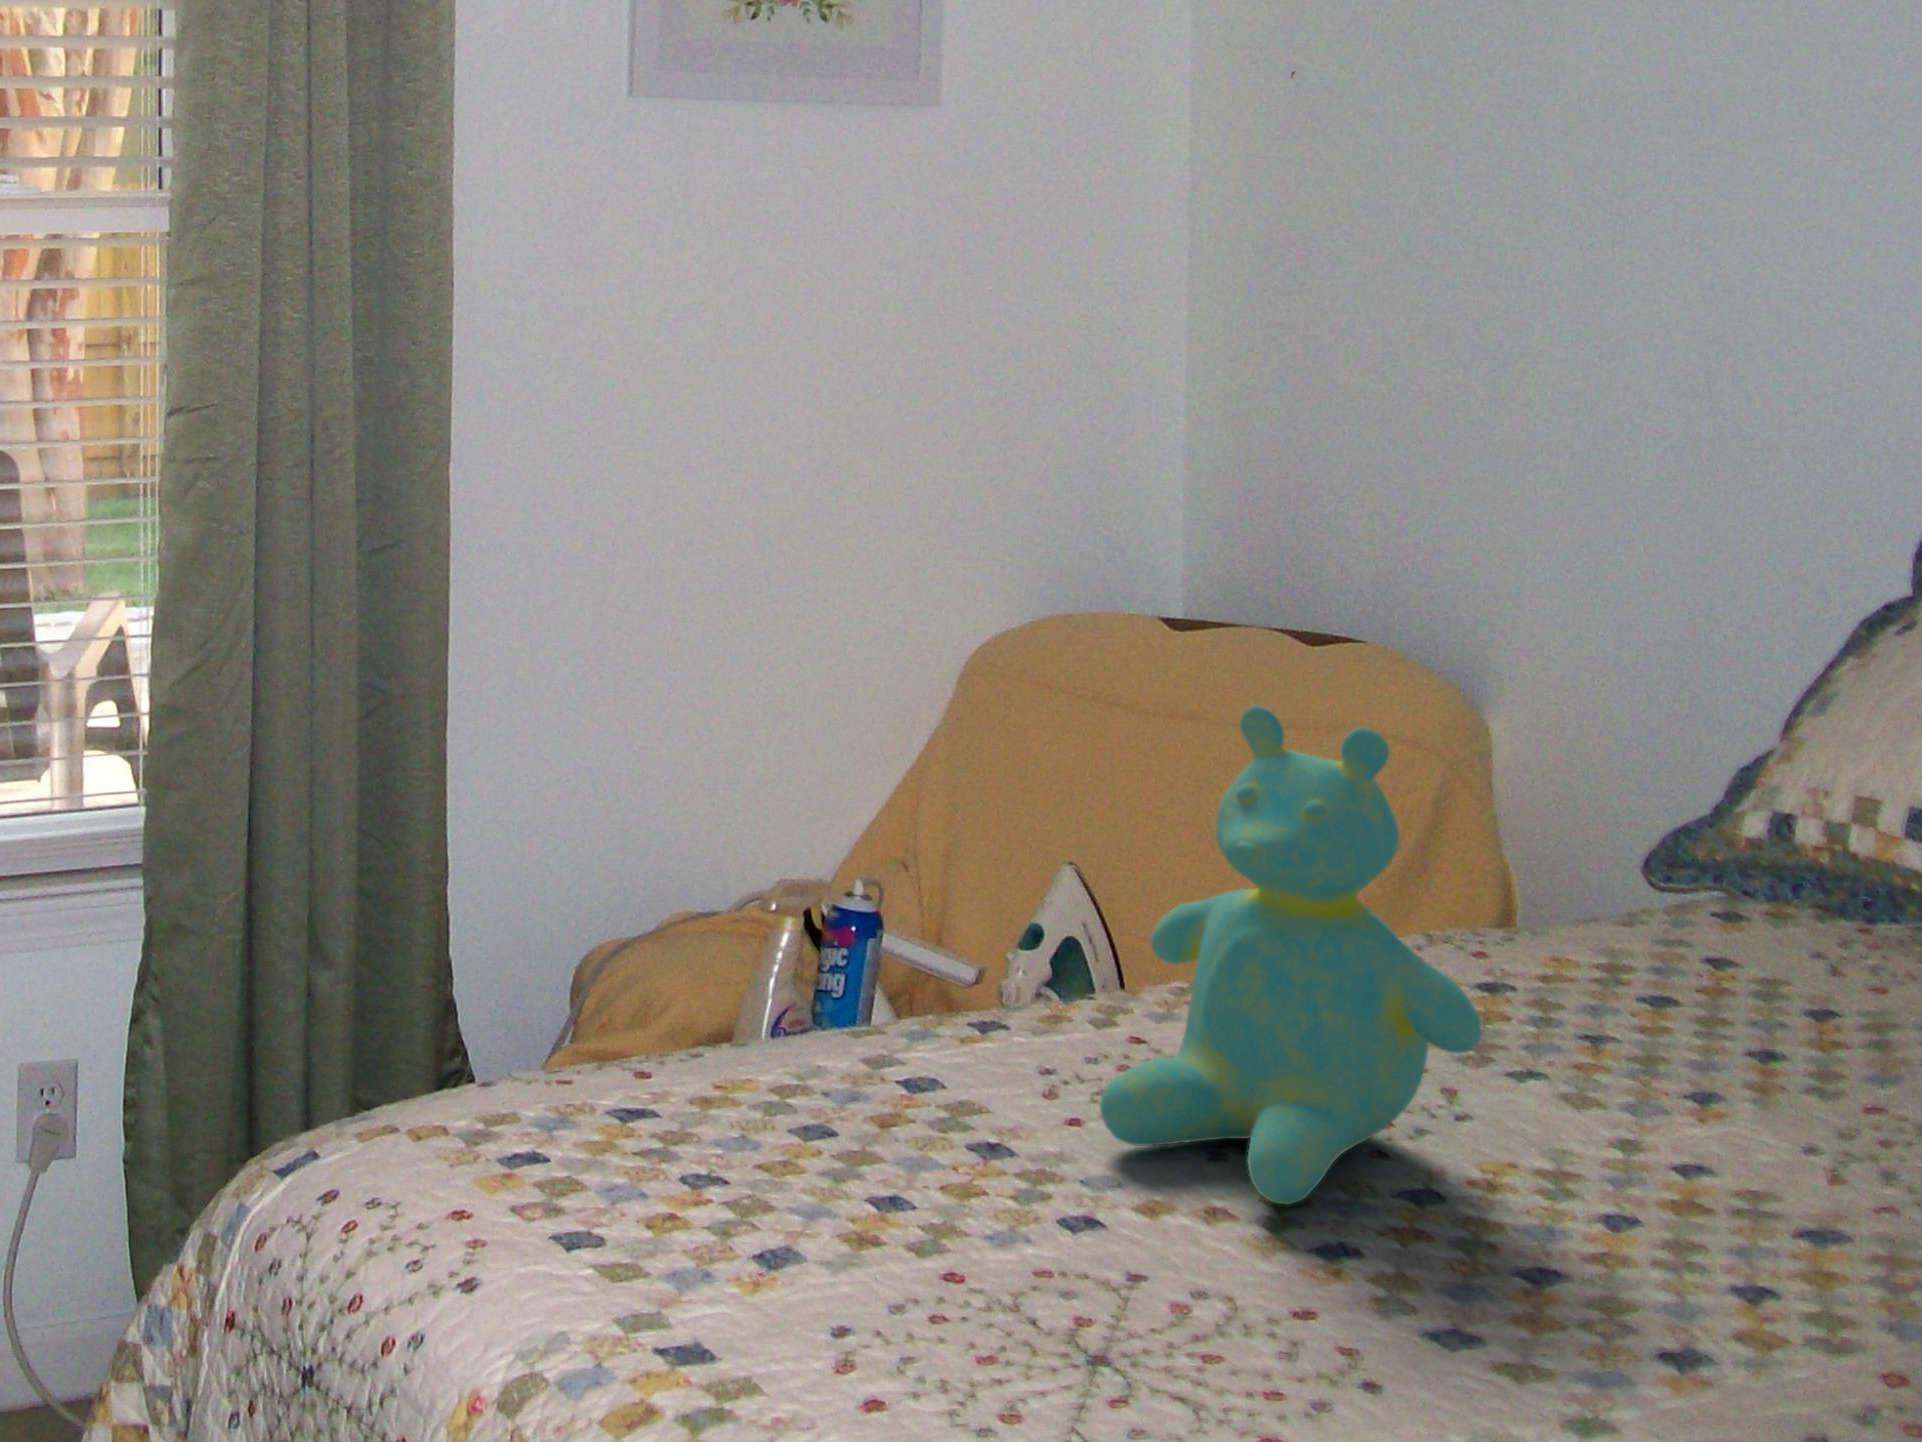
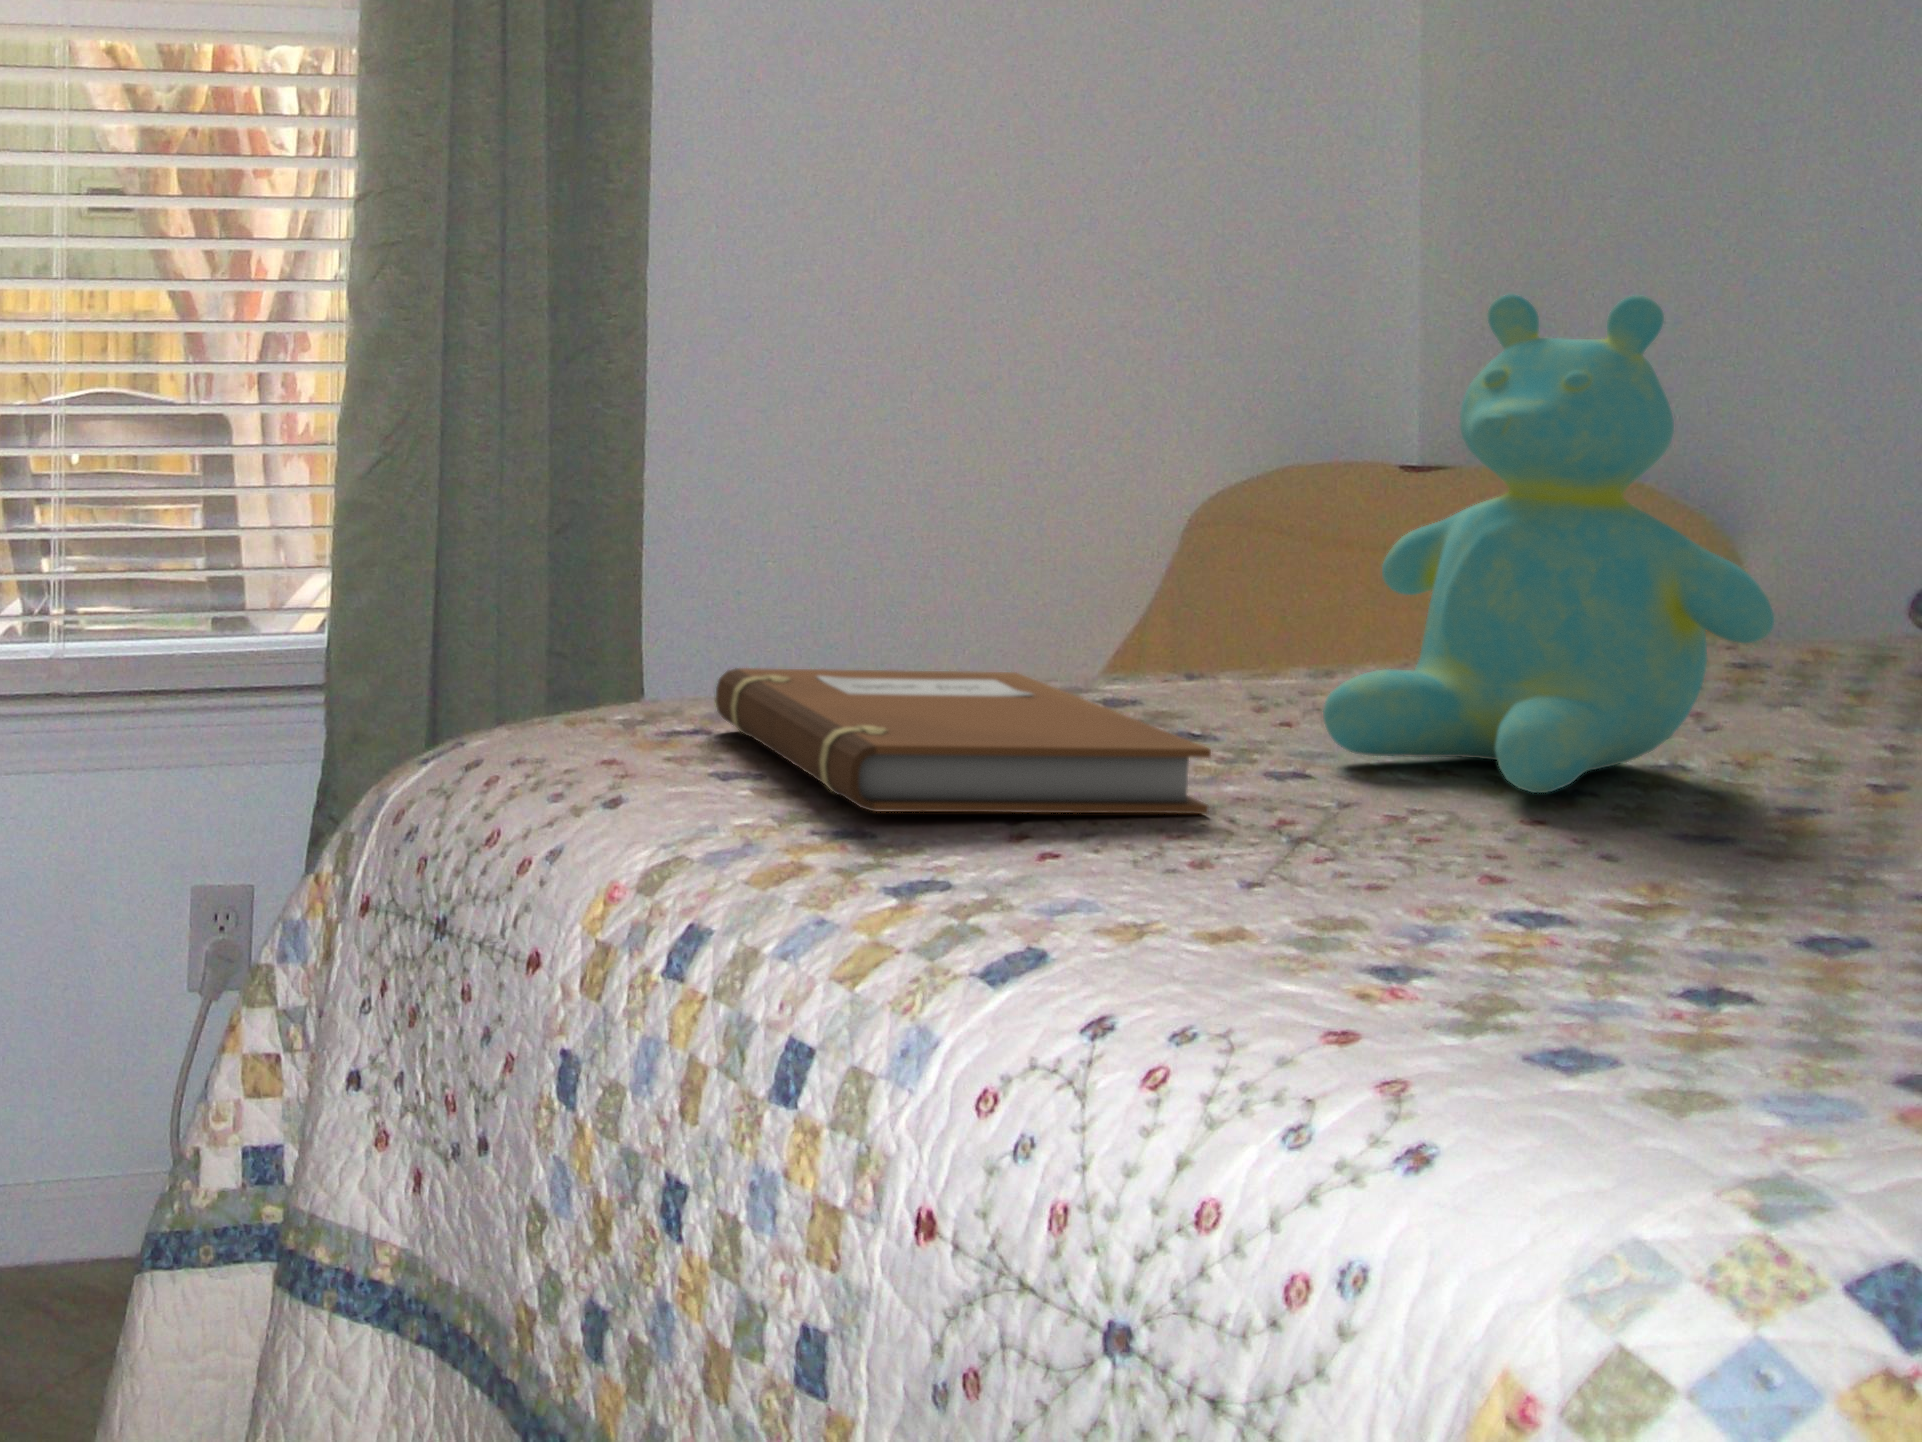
notebook: none [553,1051,1002,1291] -> present [716,668,1211,814]

